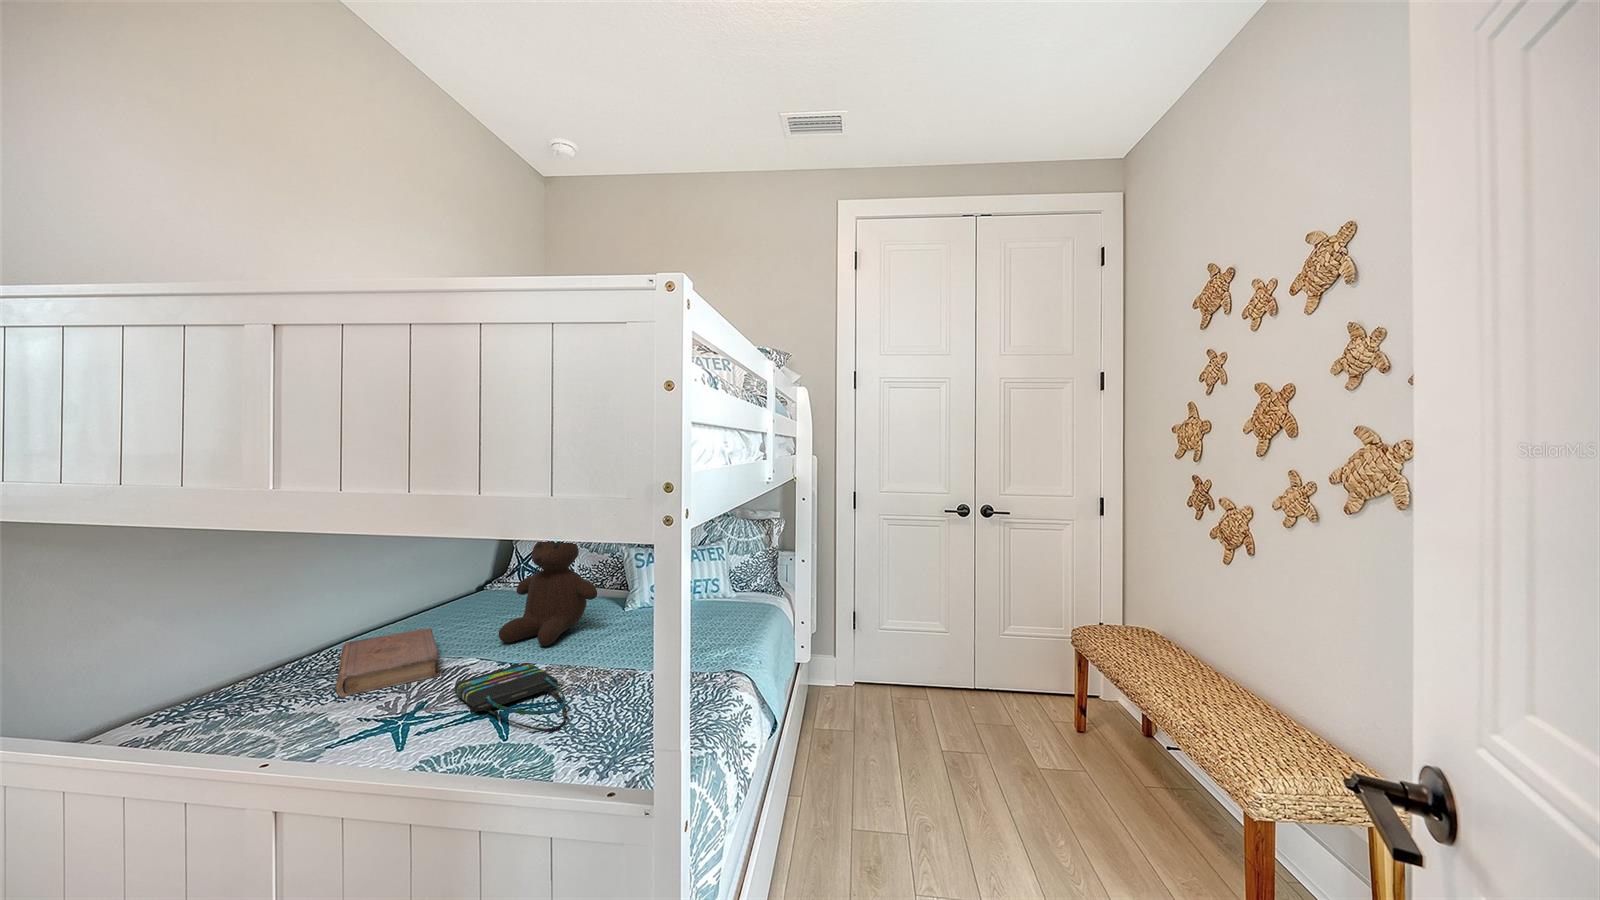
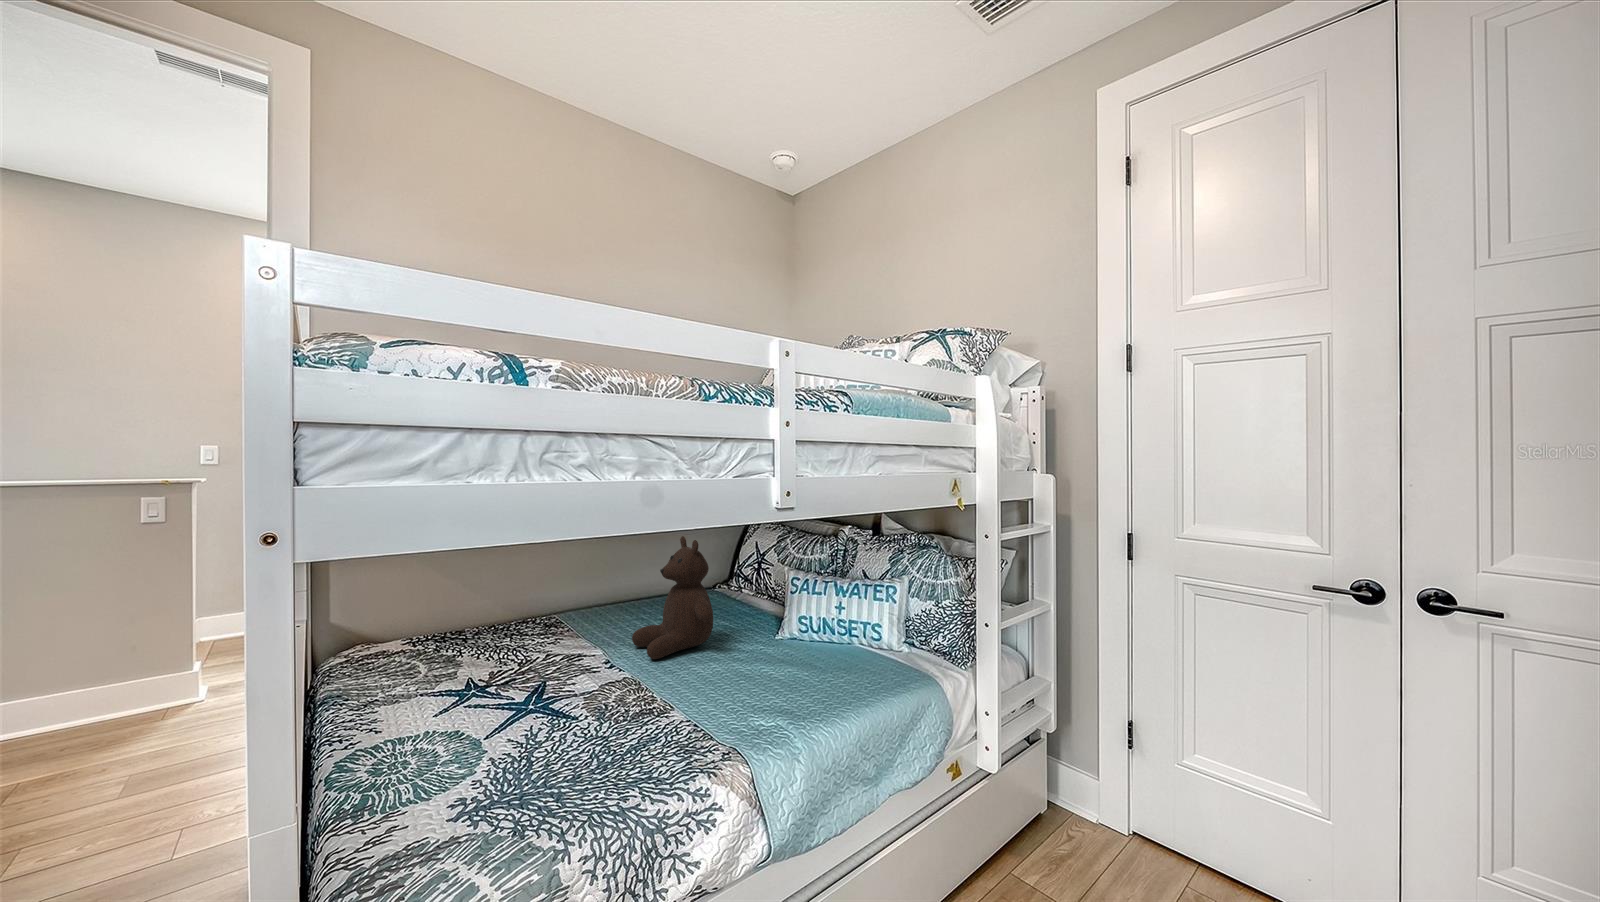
book: present [336,628,440,697] -> none [492,617,604,664]
tote bag: present [455,663,566,732] -> none [500,672,600,753]

